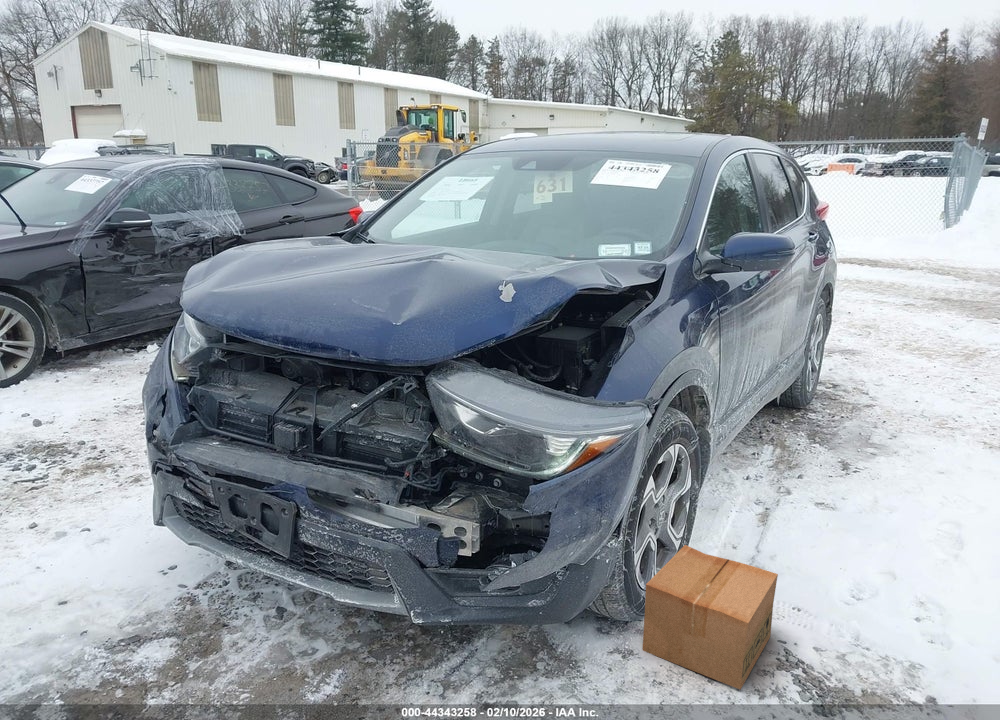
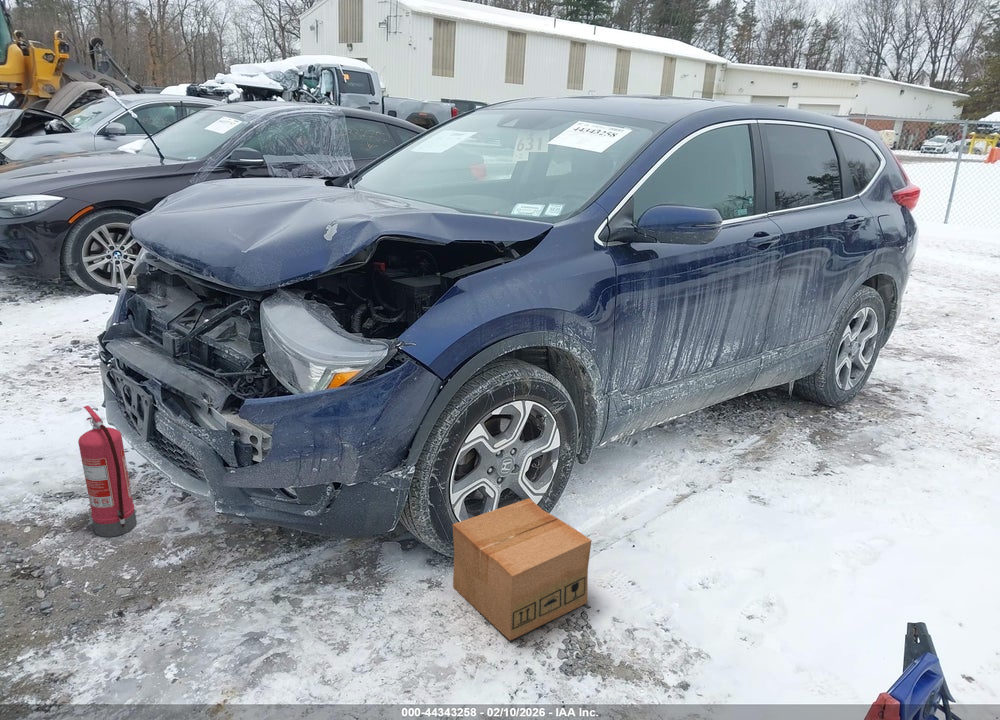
fire extinguisher: none [186,526,252,682] -> present [78,406,137,537]

